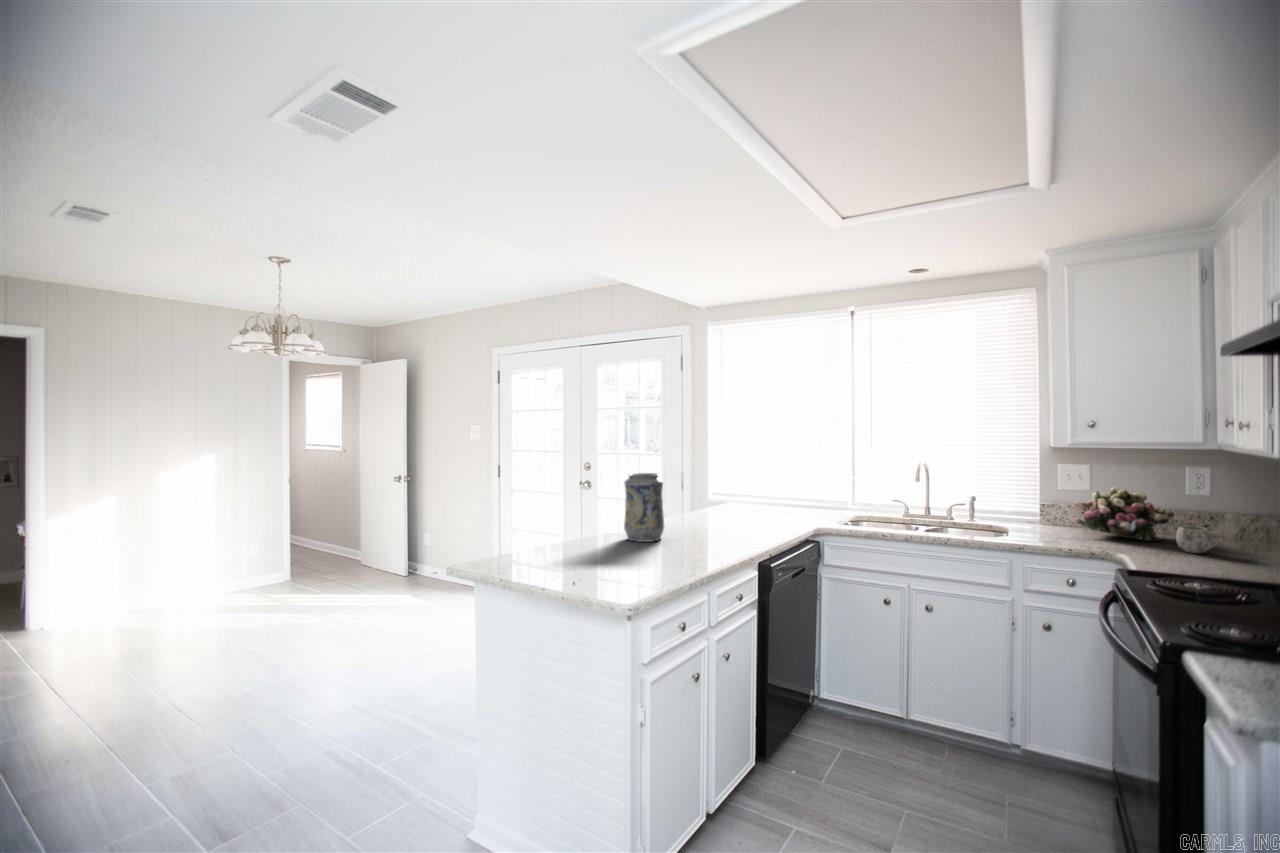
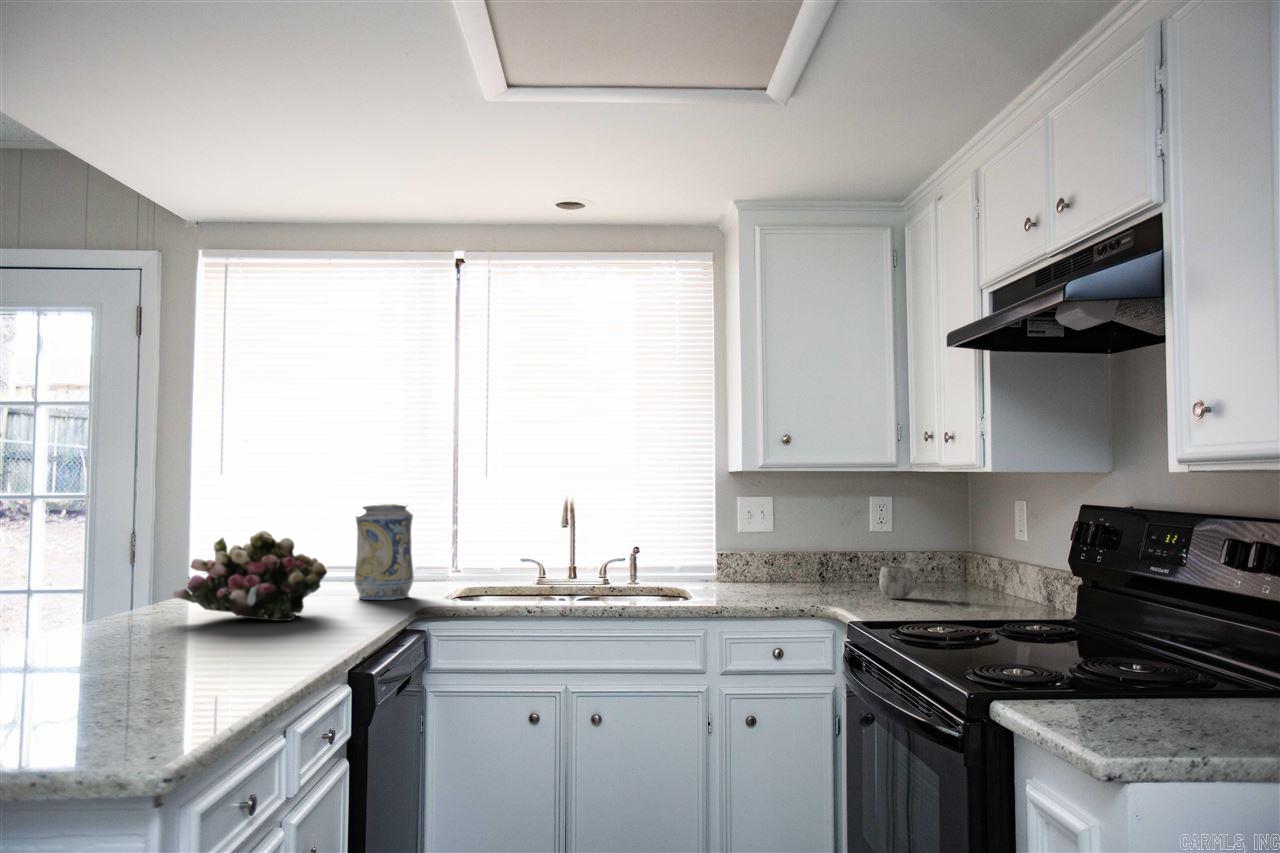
decorative vase: present [624,473,665,542] -> present [354,504,414,600]
flower arrangement: present [1072,487,1174,541] -> present [173,531,327,621]

